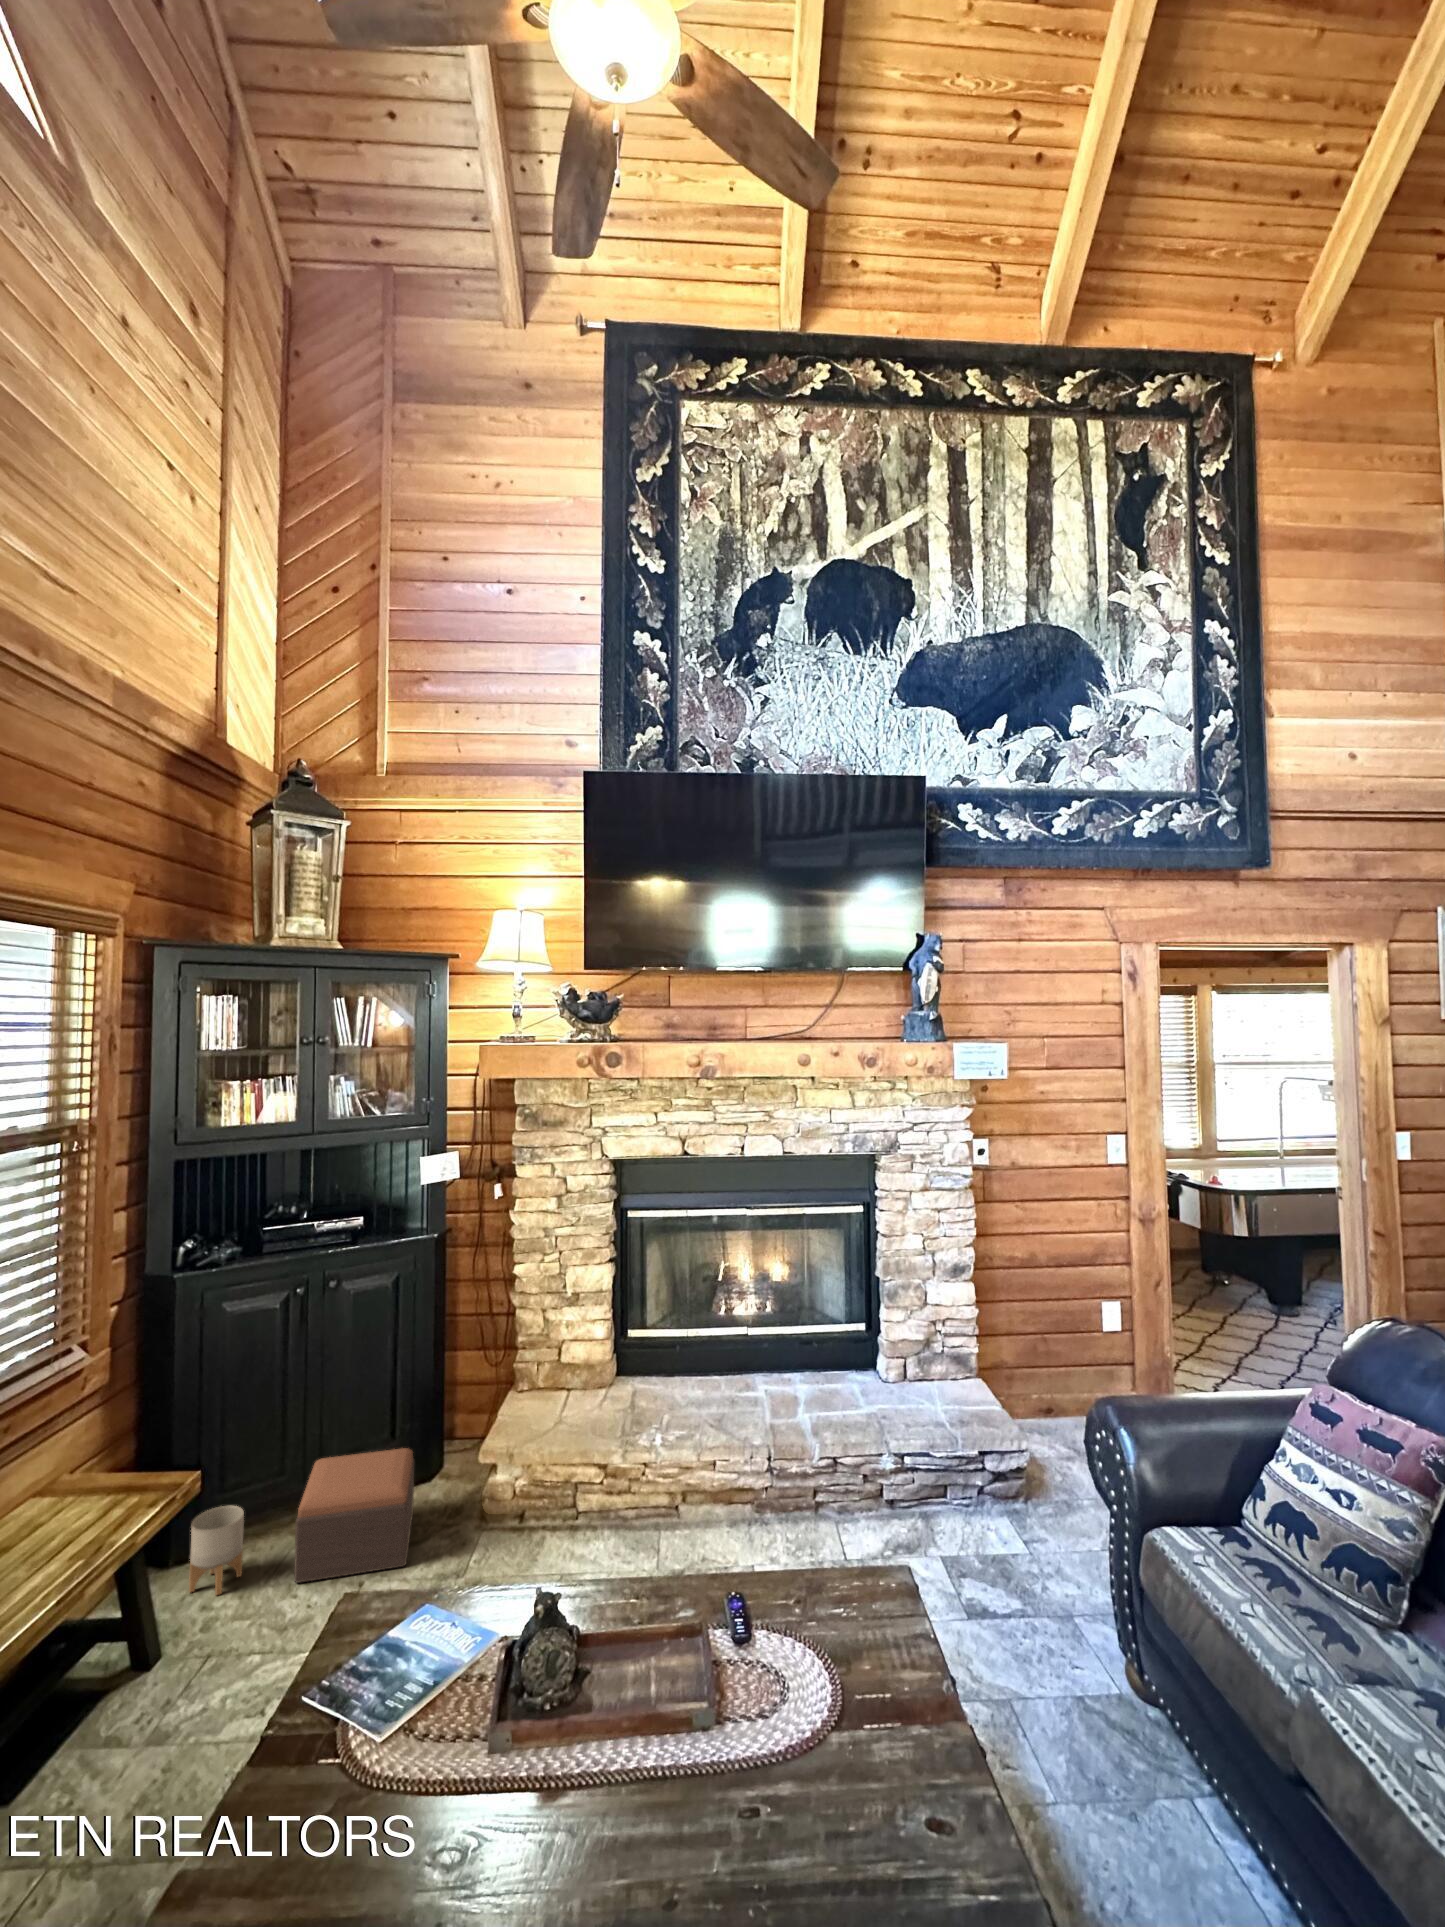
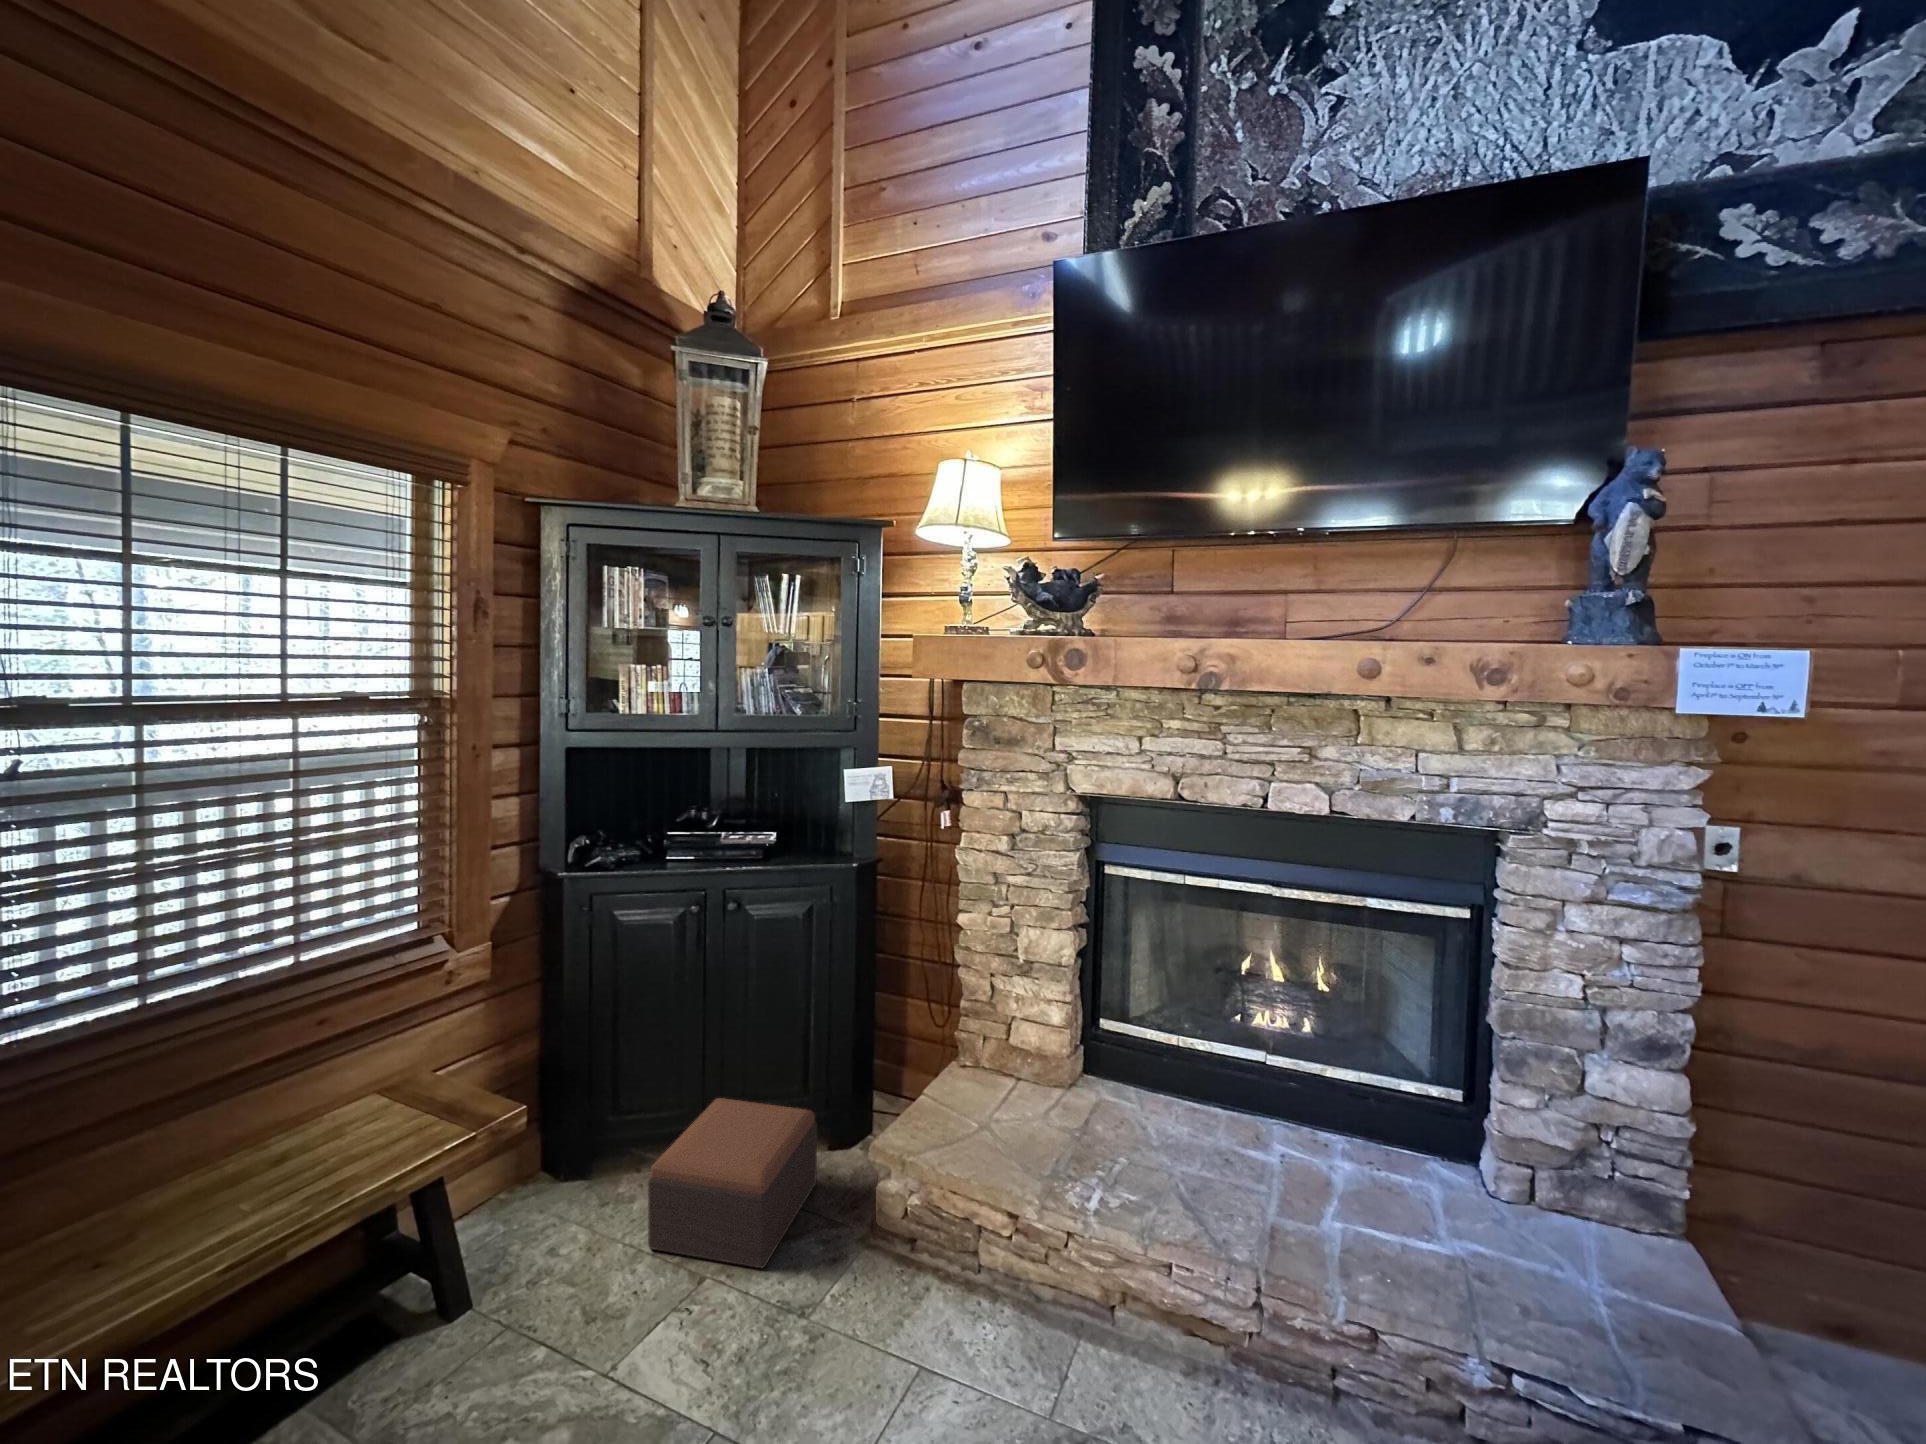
planter: present [189,1506,244,1595] -> none [557,1131,616,1236]

